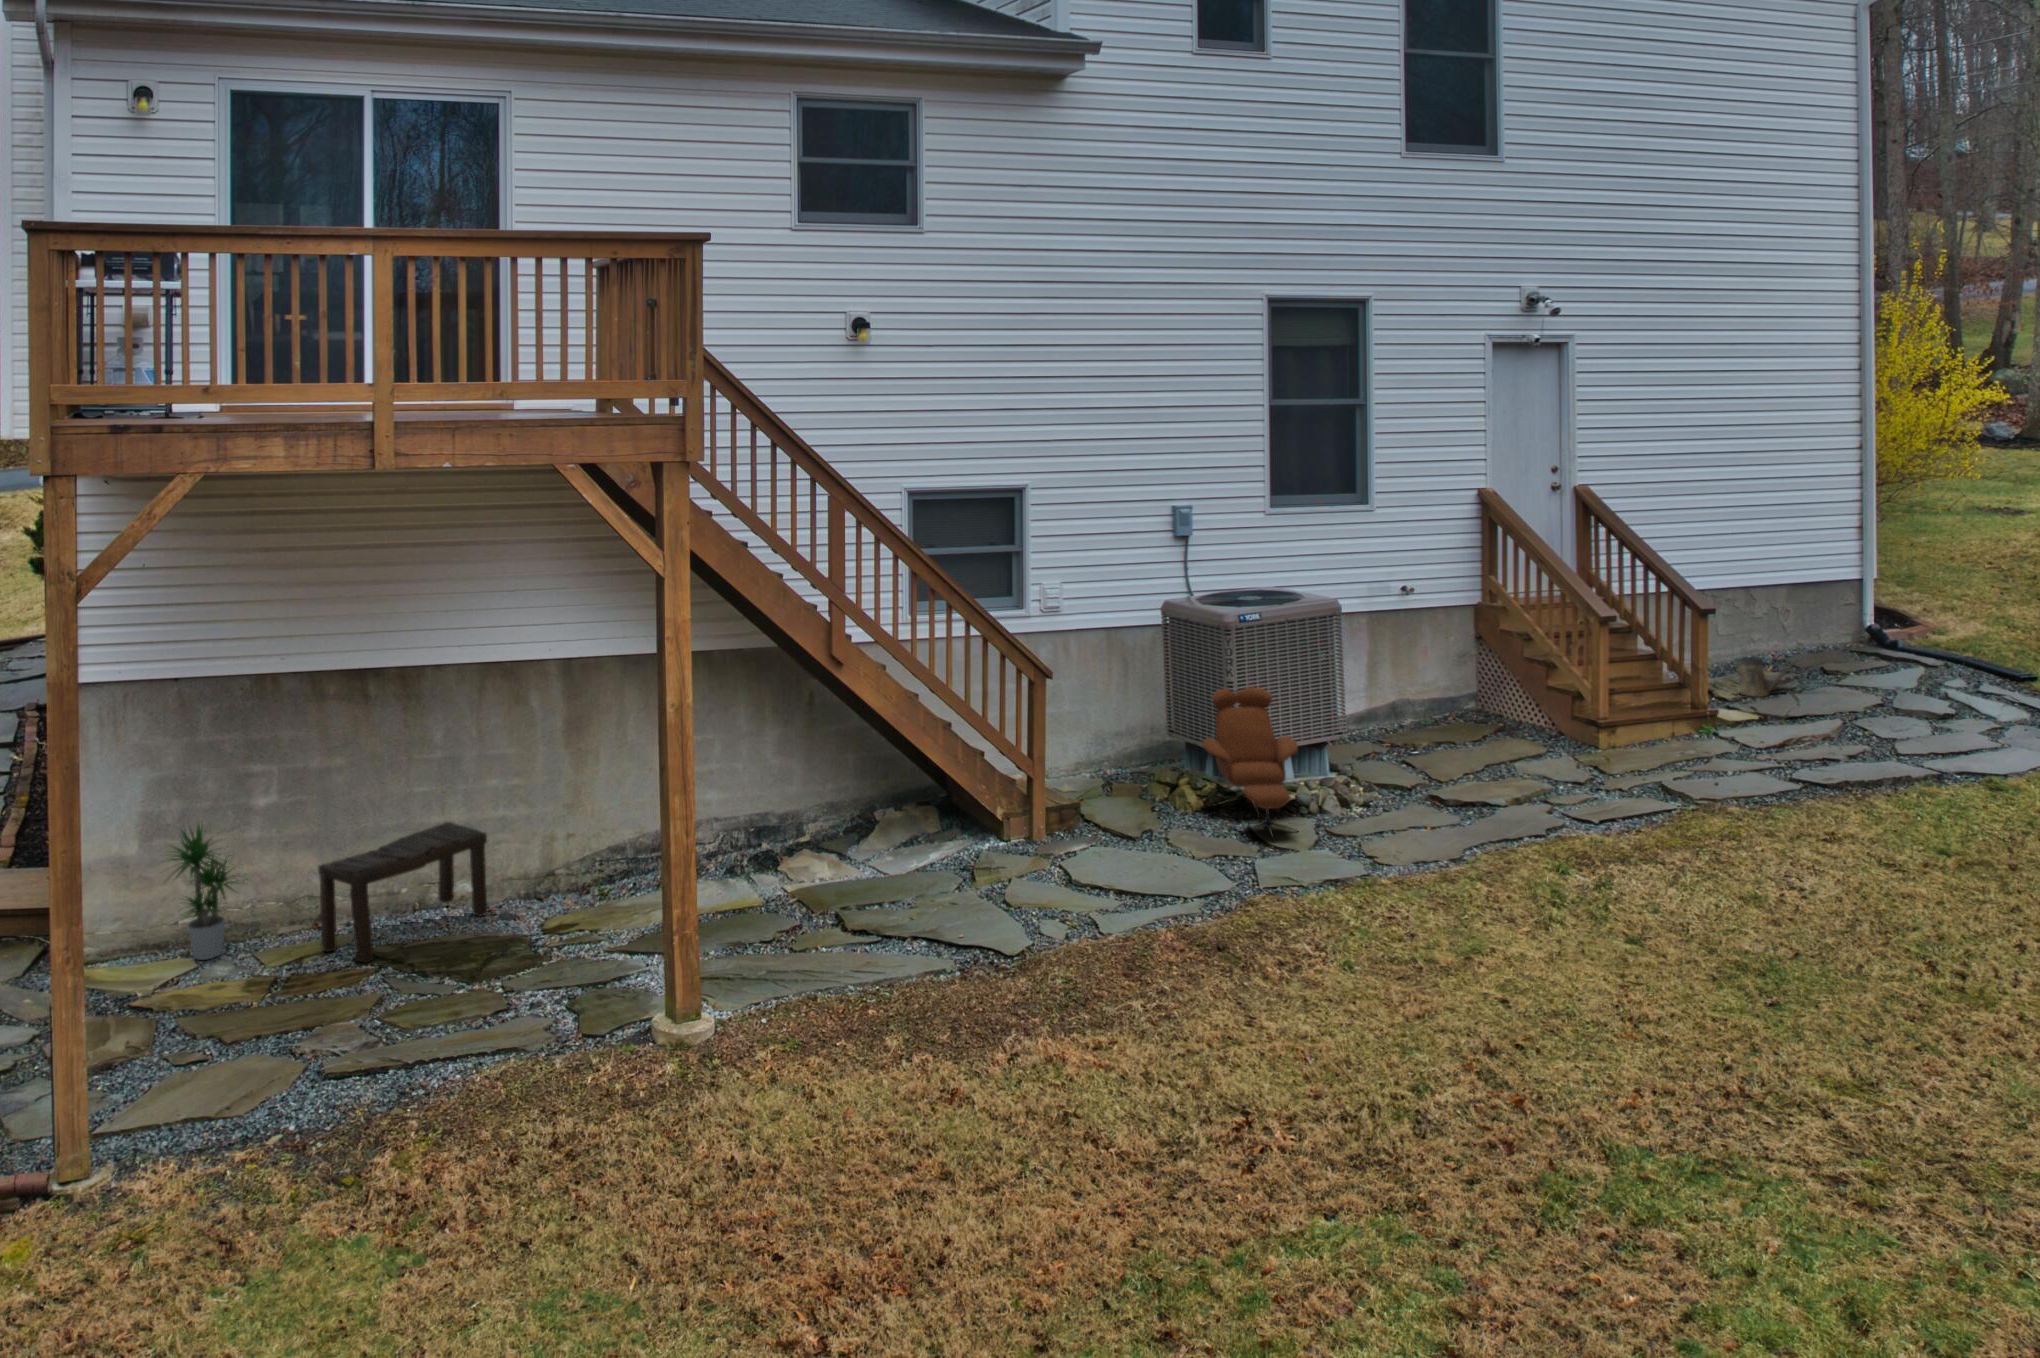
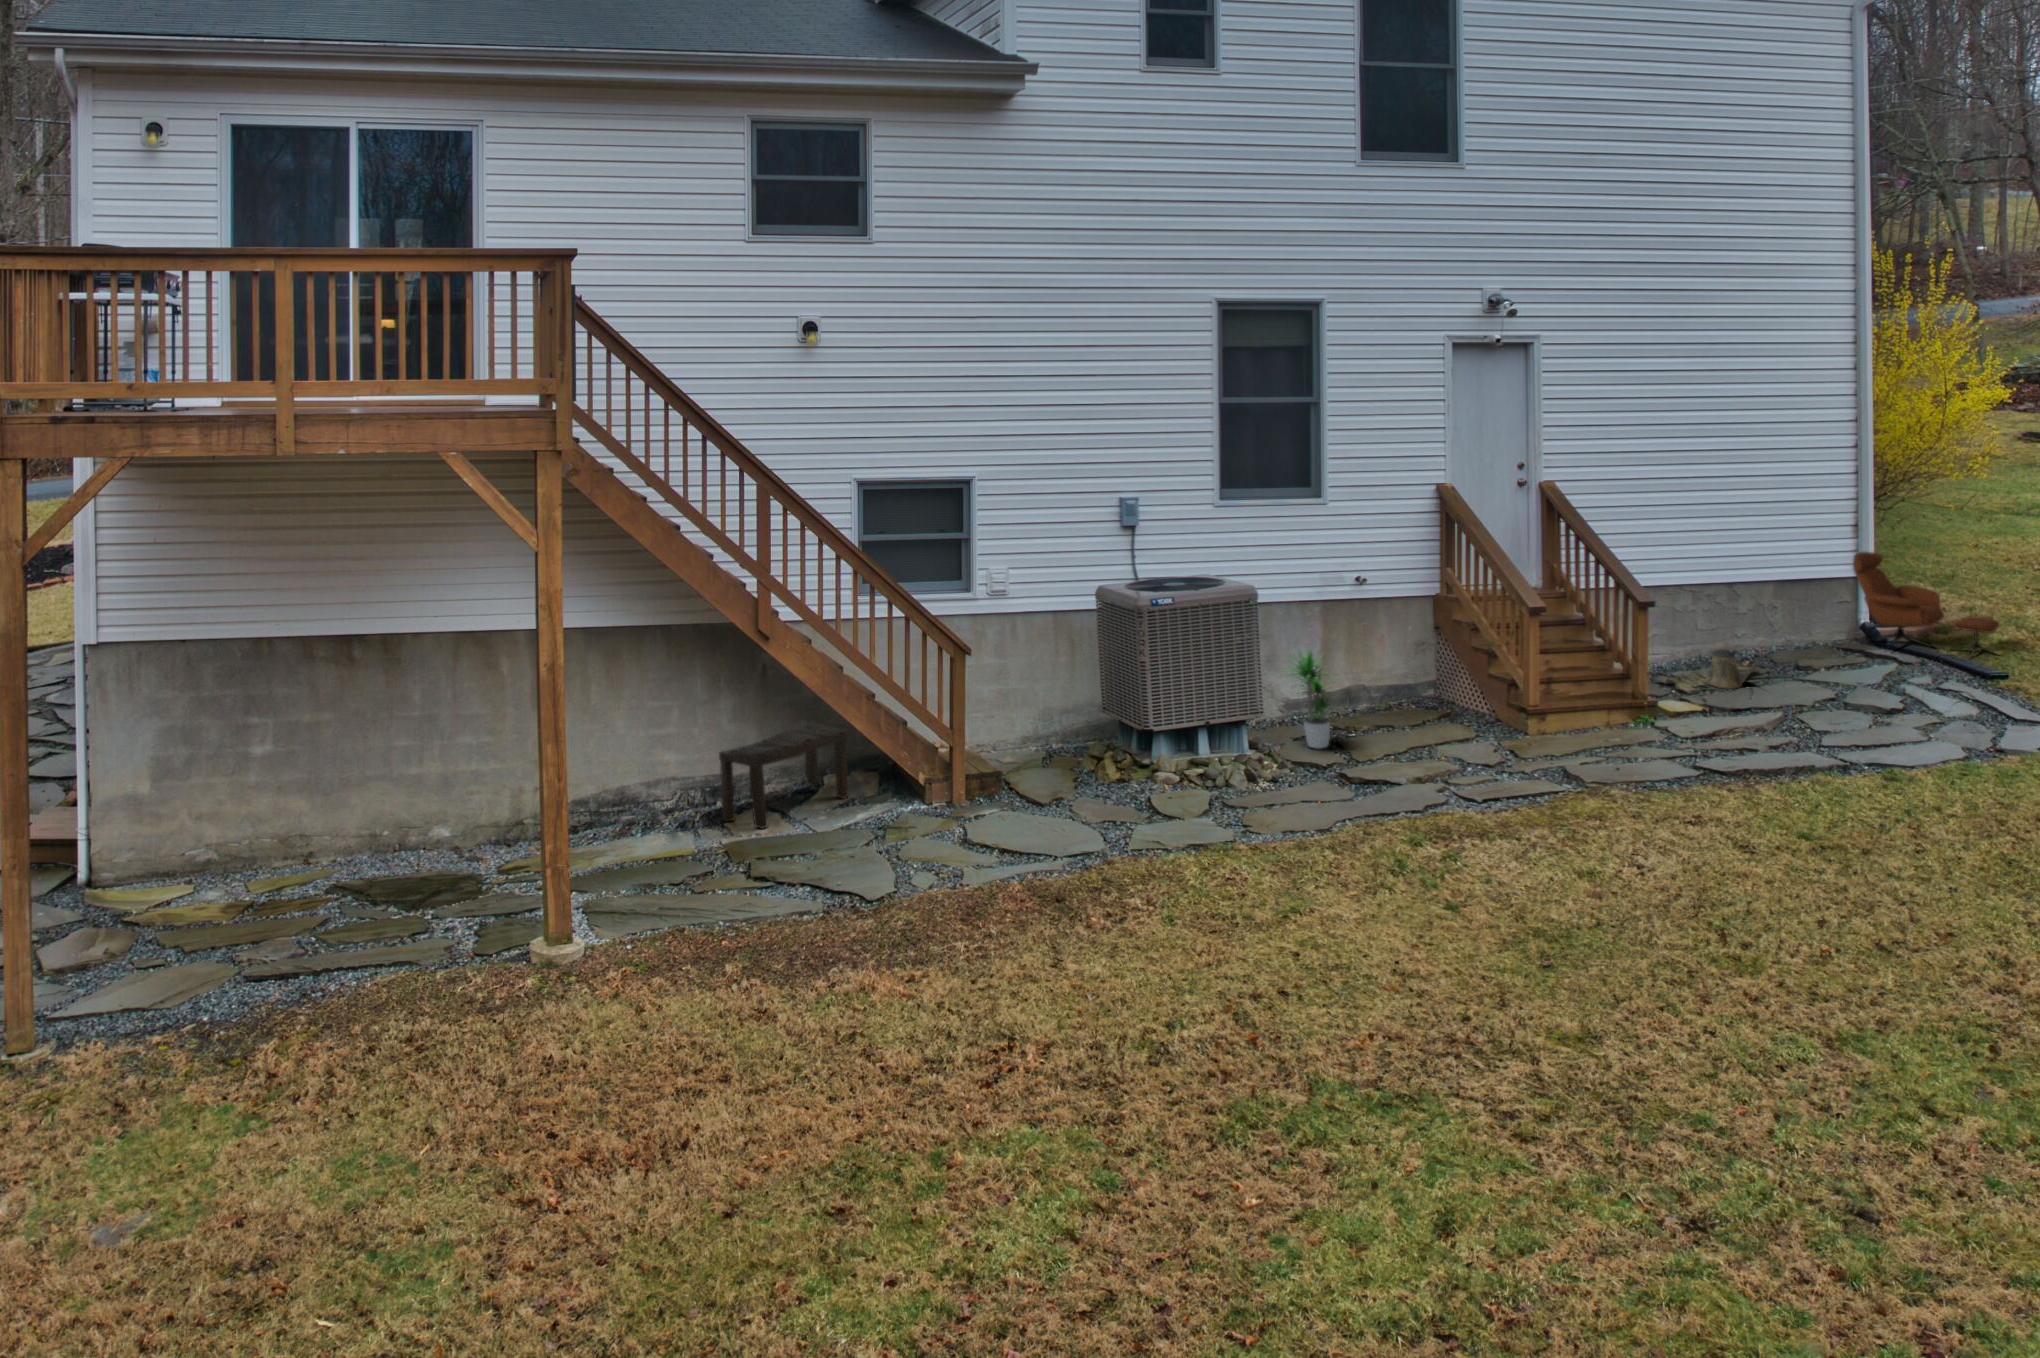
lounge chair: present [1202,687,1298,840] -> present [1853,552,1999,655]
bench: present [318,822,487,962] -> present [719,723,848,829]
potted plant: present [170,825,239,960] -> present [1289,648,1332,749]

